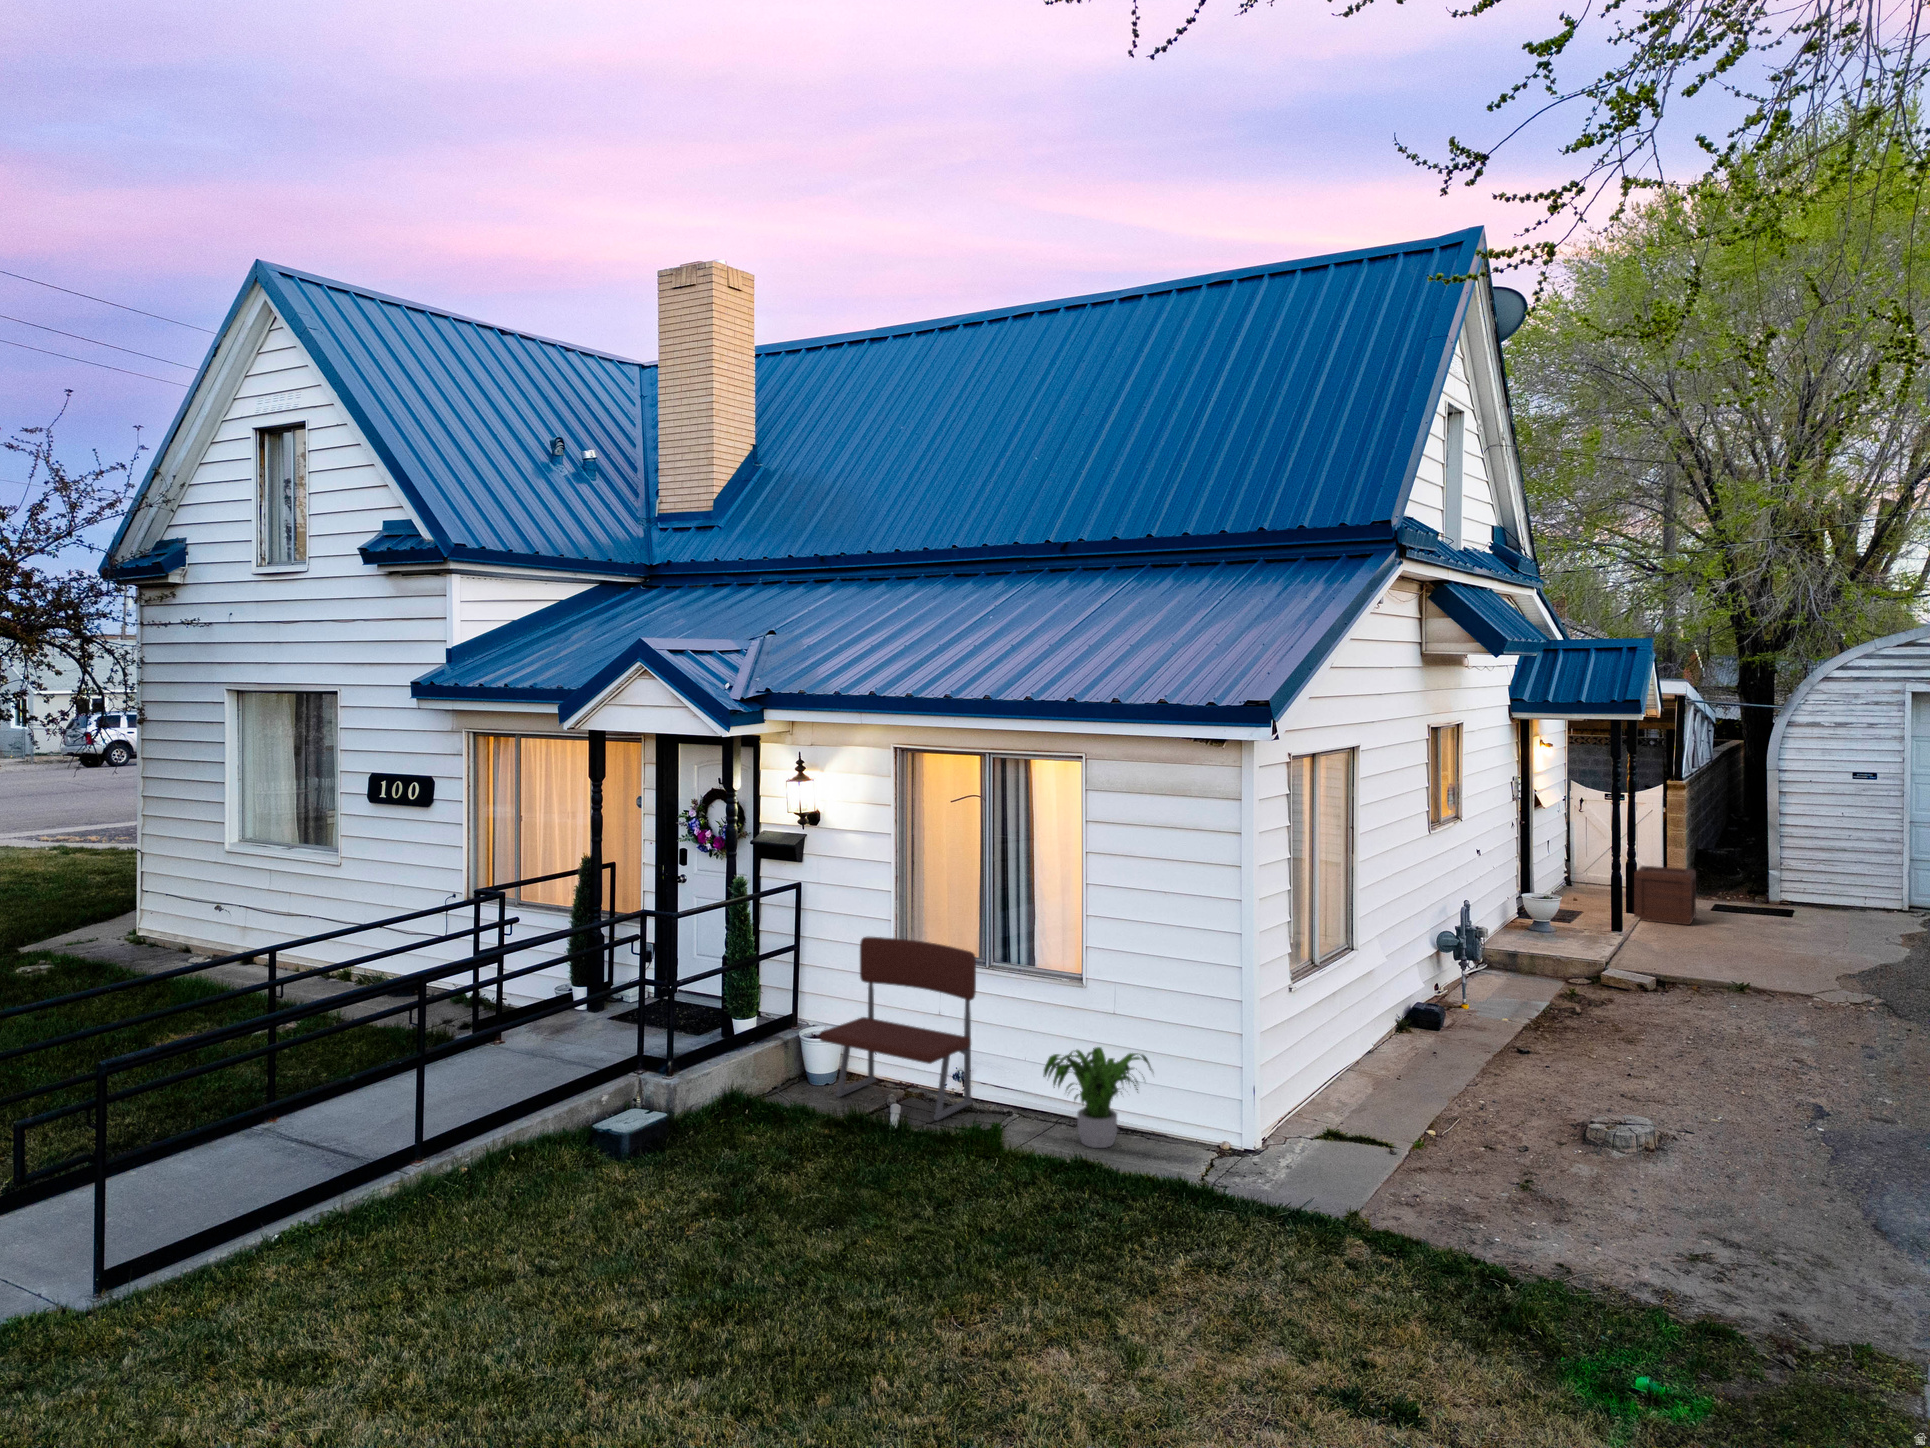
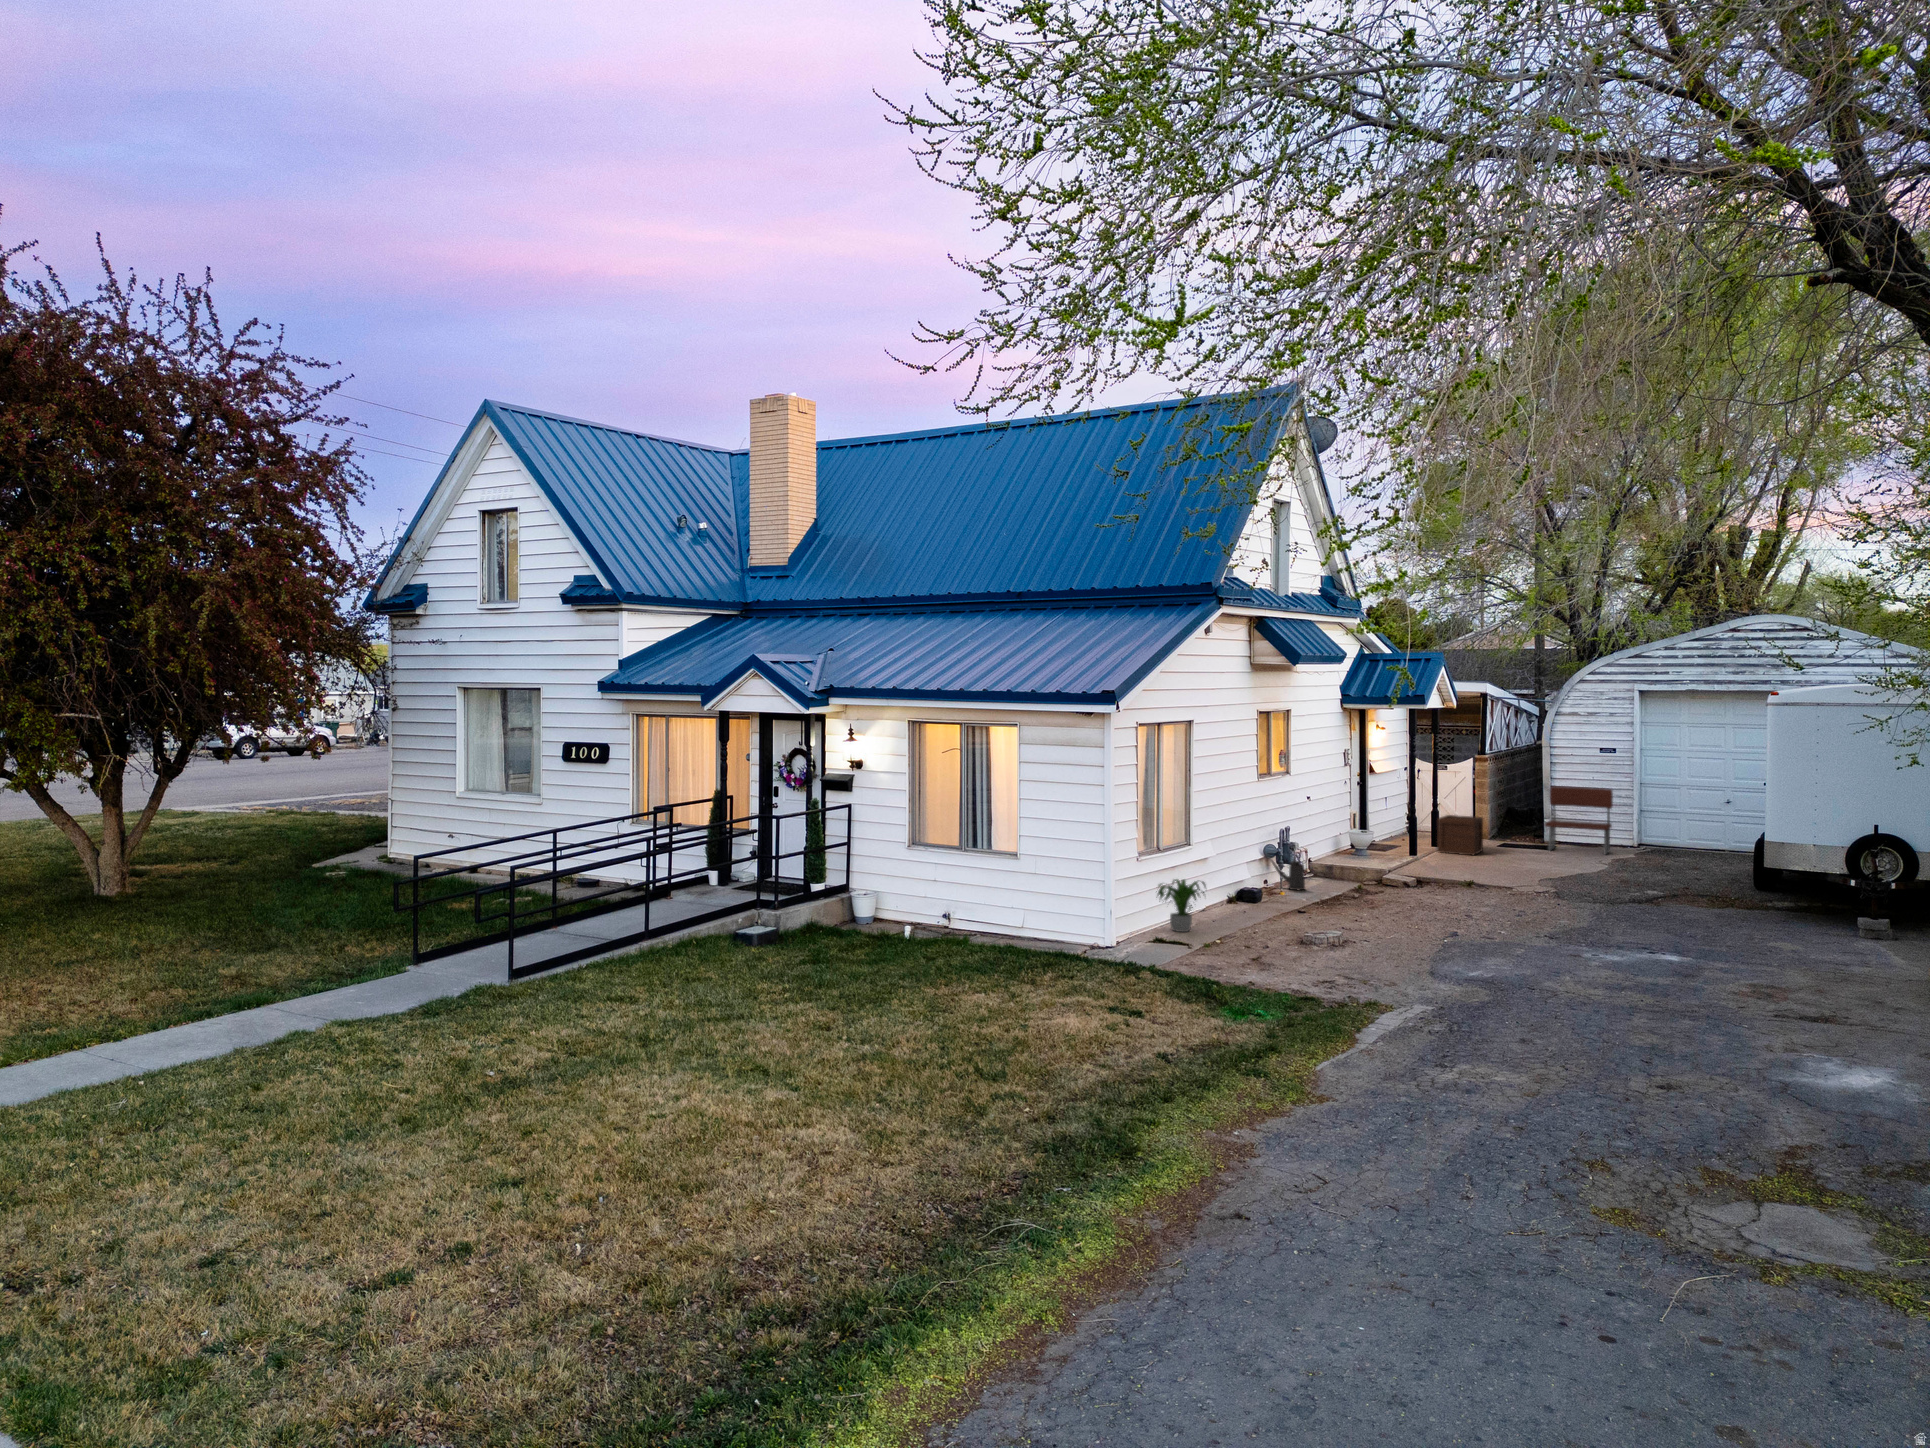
bench: present [820,937,976,1120] -> present [1545,786,1613,854]
watering can: none [1443,946,1511,1002] -> present [1271,855,1306,890]
potted plant: present [1043,1047,1152,1148] -> present [1158,879,1206,932]

